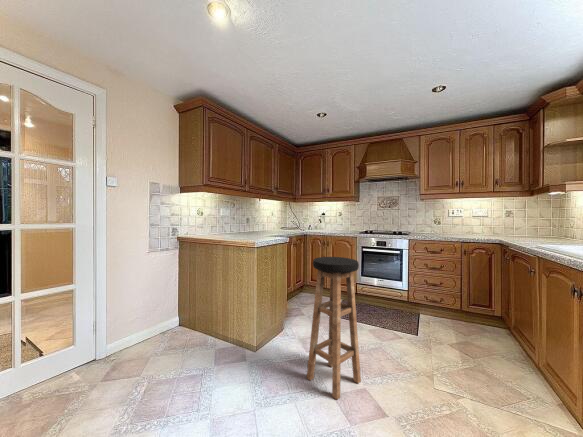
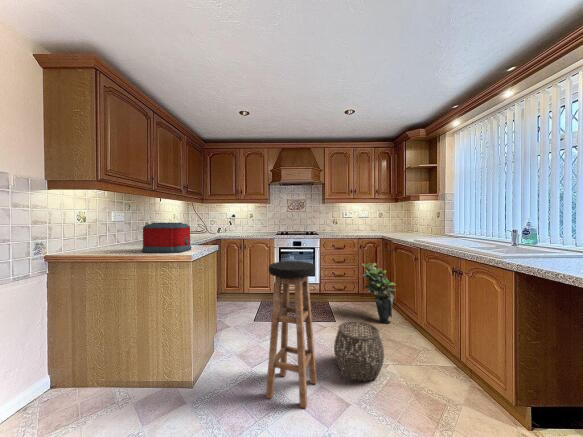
toaster: none [229,217,263,241] -> present [142,223,191,253]
potted plant: none [453,273,503,350] -> present [362,263,395,323]
woven basket: none [386,331,447,402] -> present [334,321,384,381]

